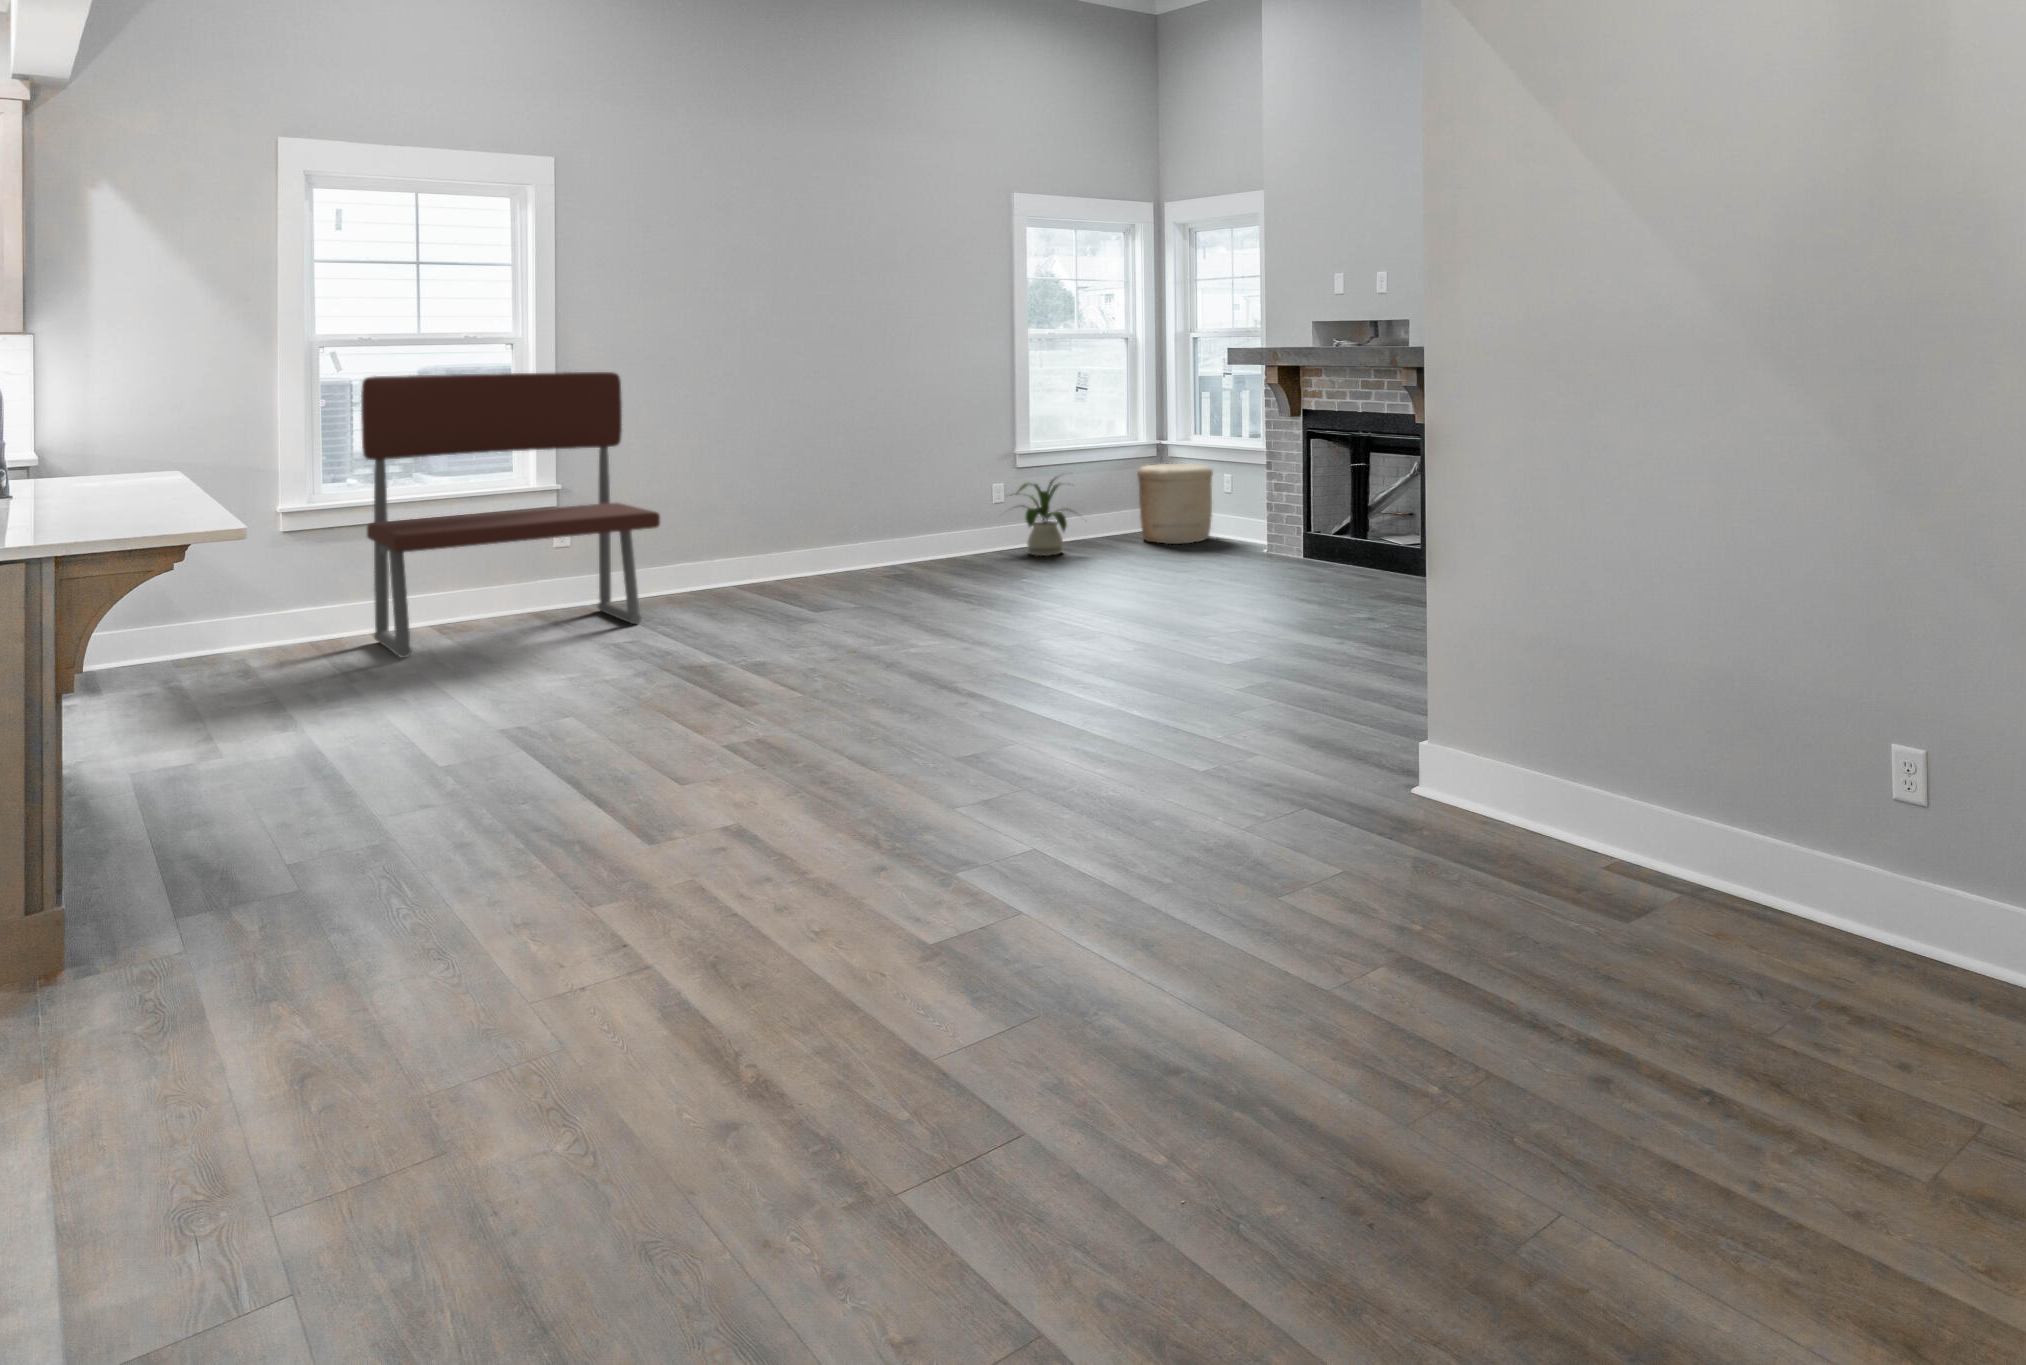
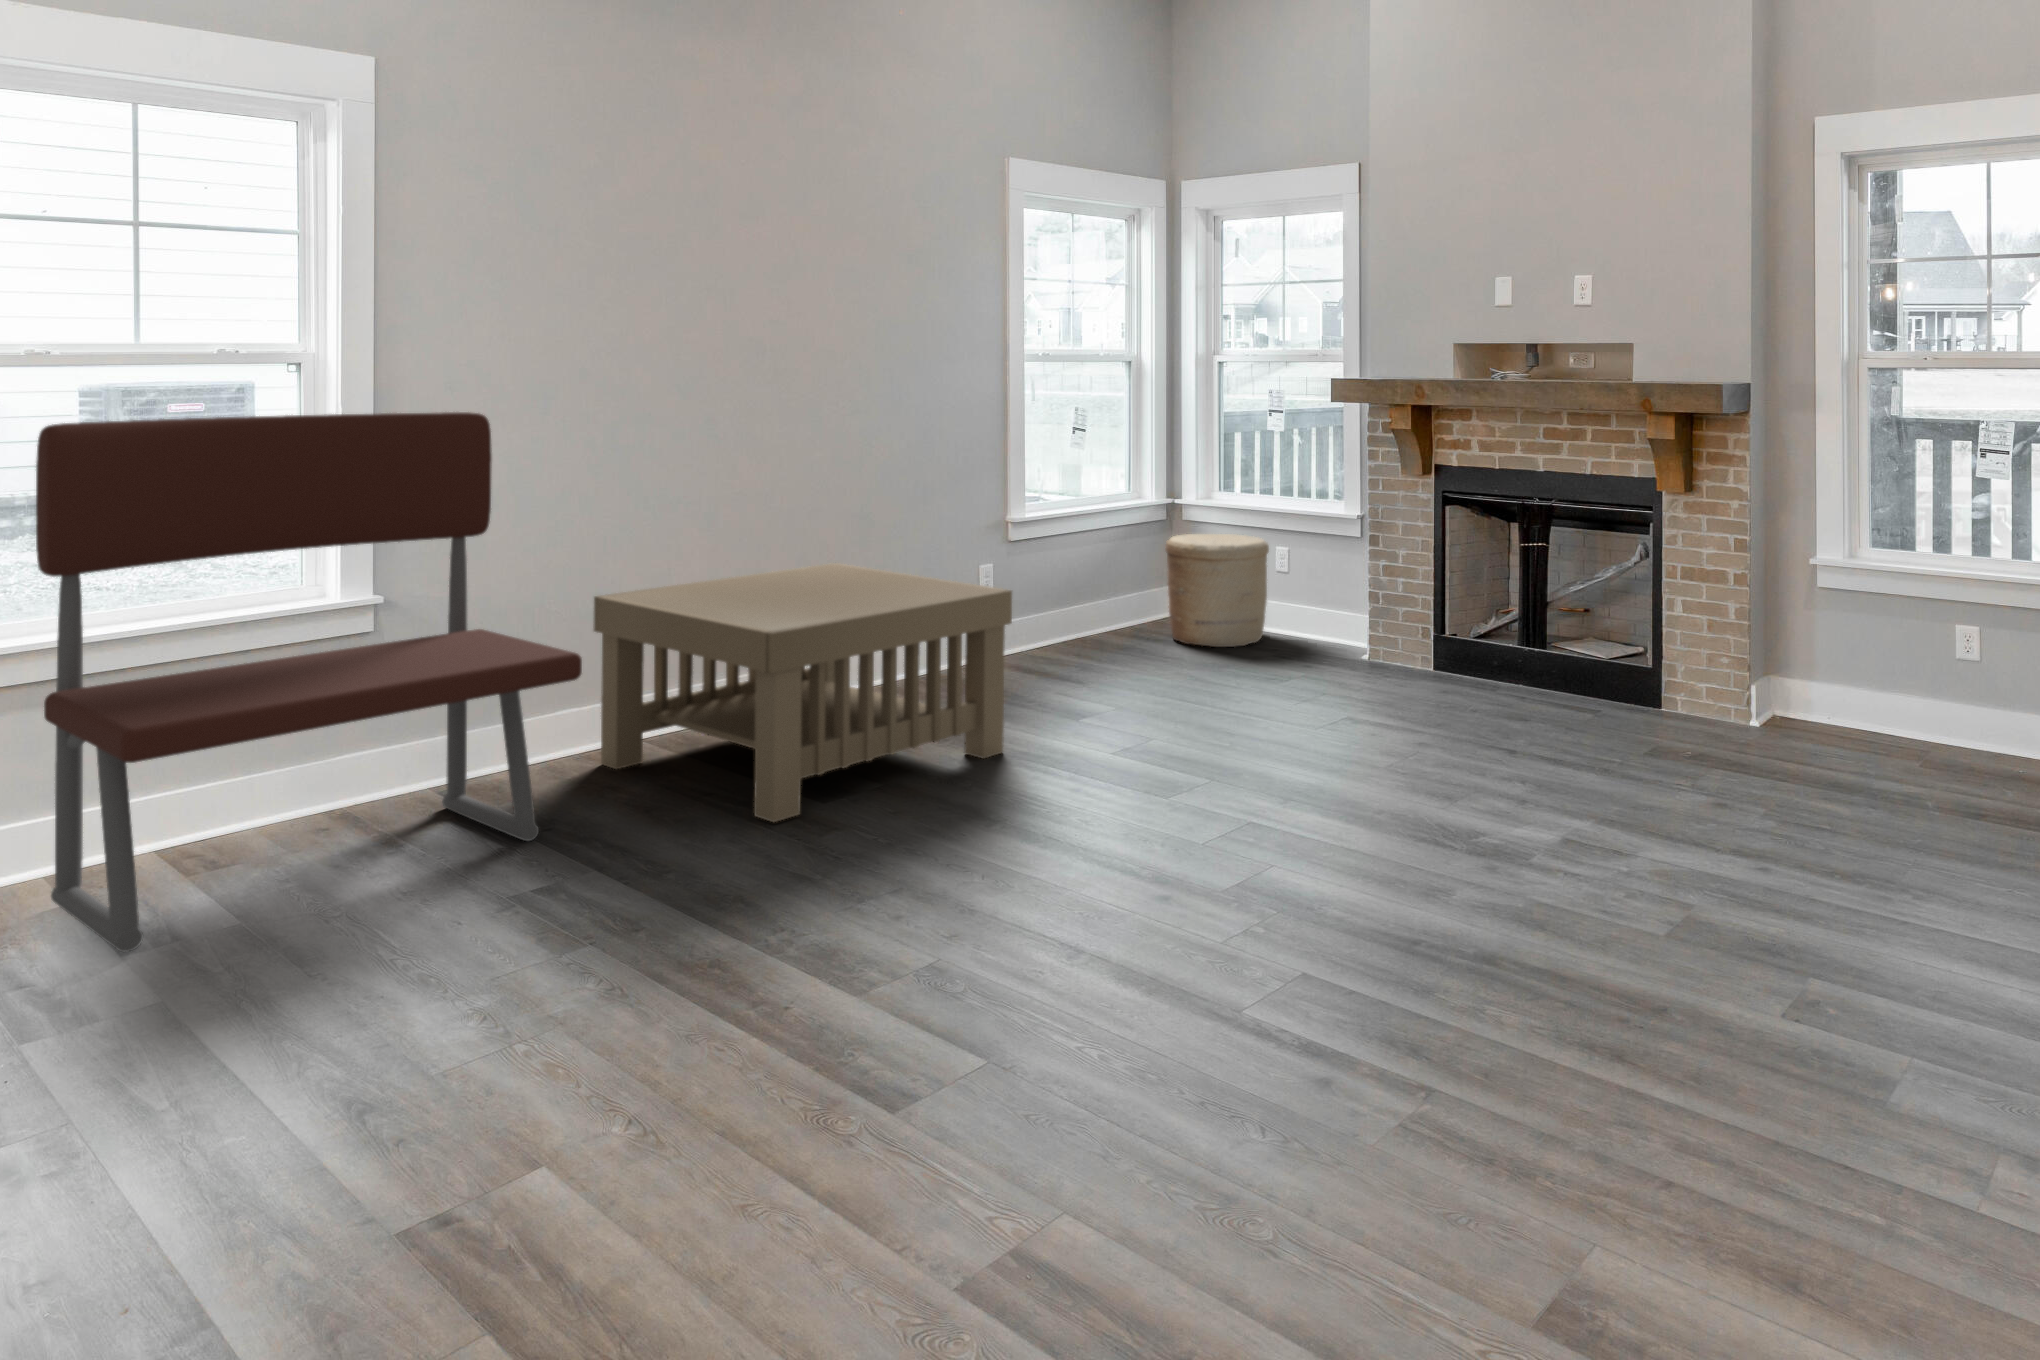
coffee table: none [697,475,957,619] -> present [593,563,1012,822]
house plant: present [1006,476,1070,556] -> none [995,553,1124,672]

